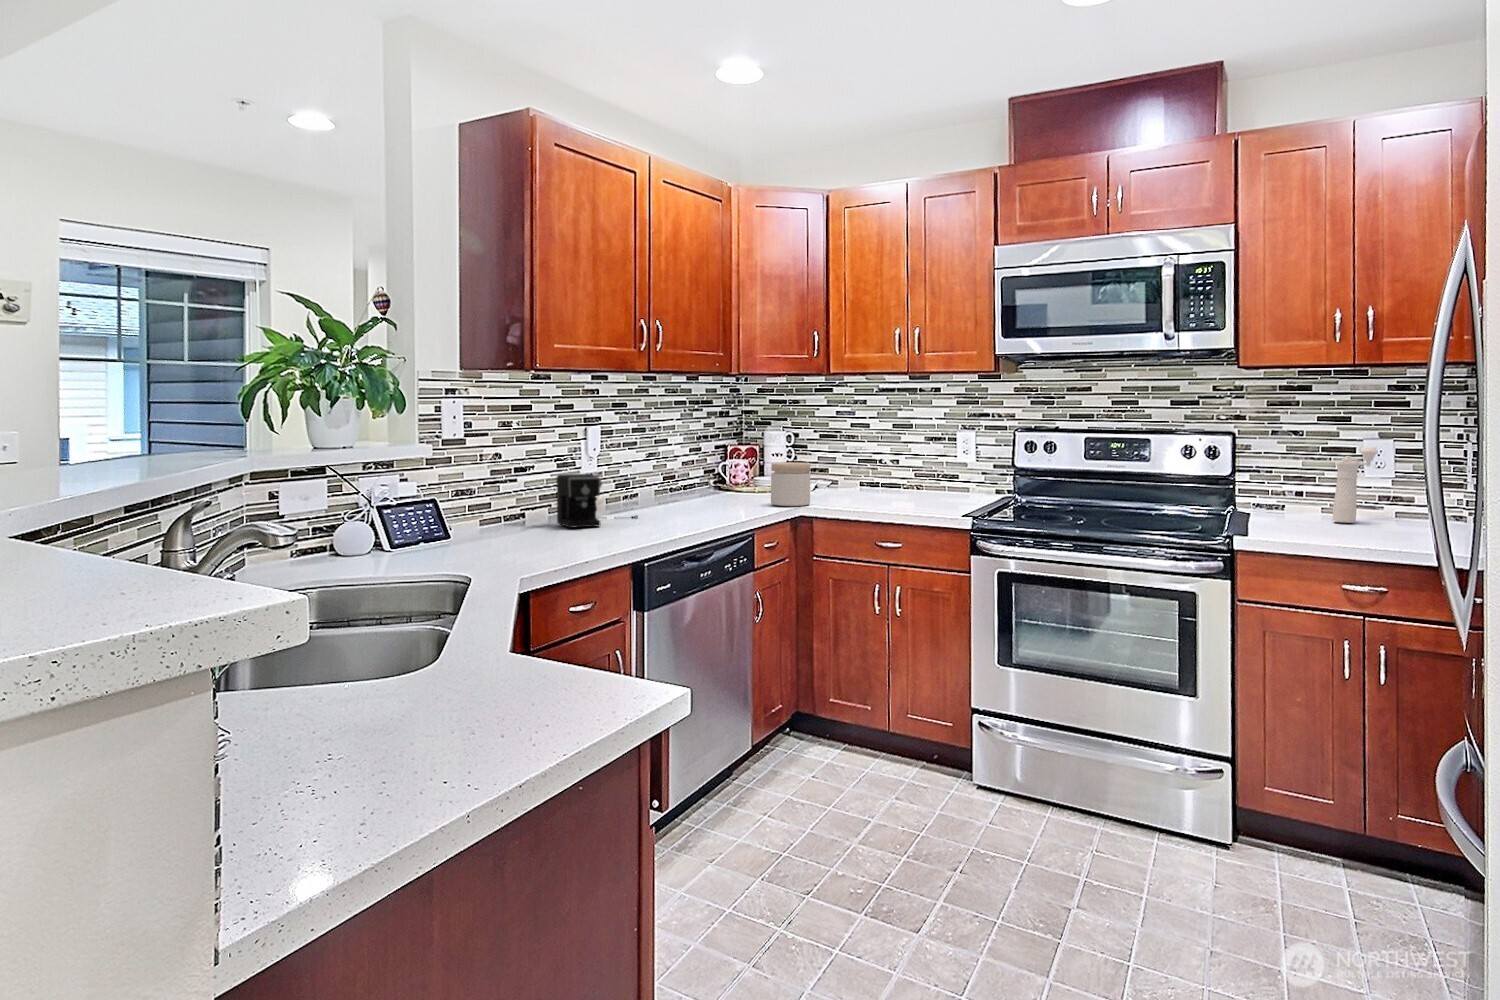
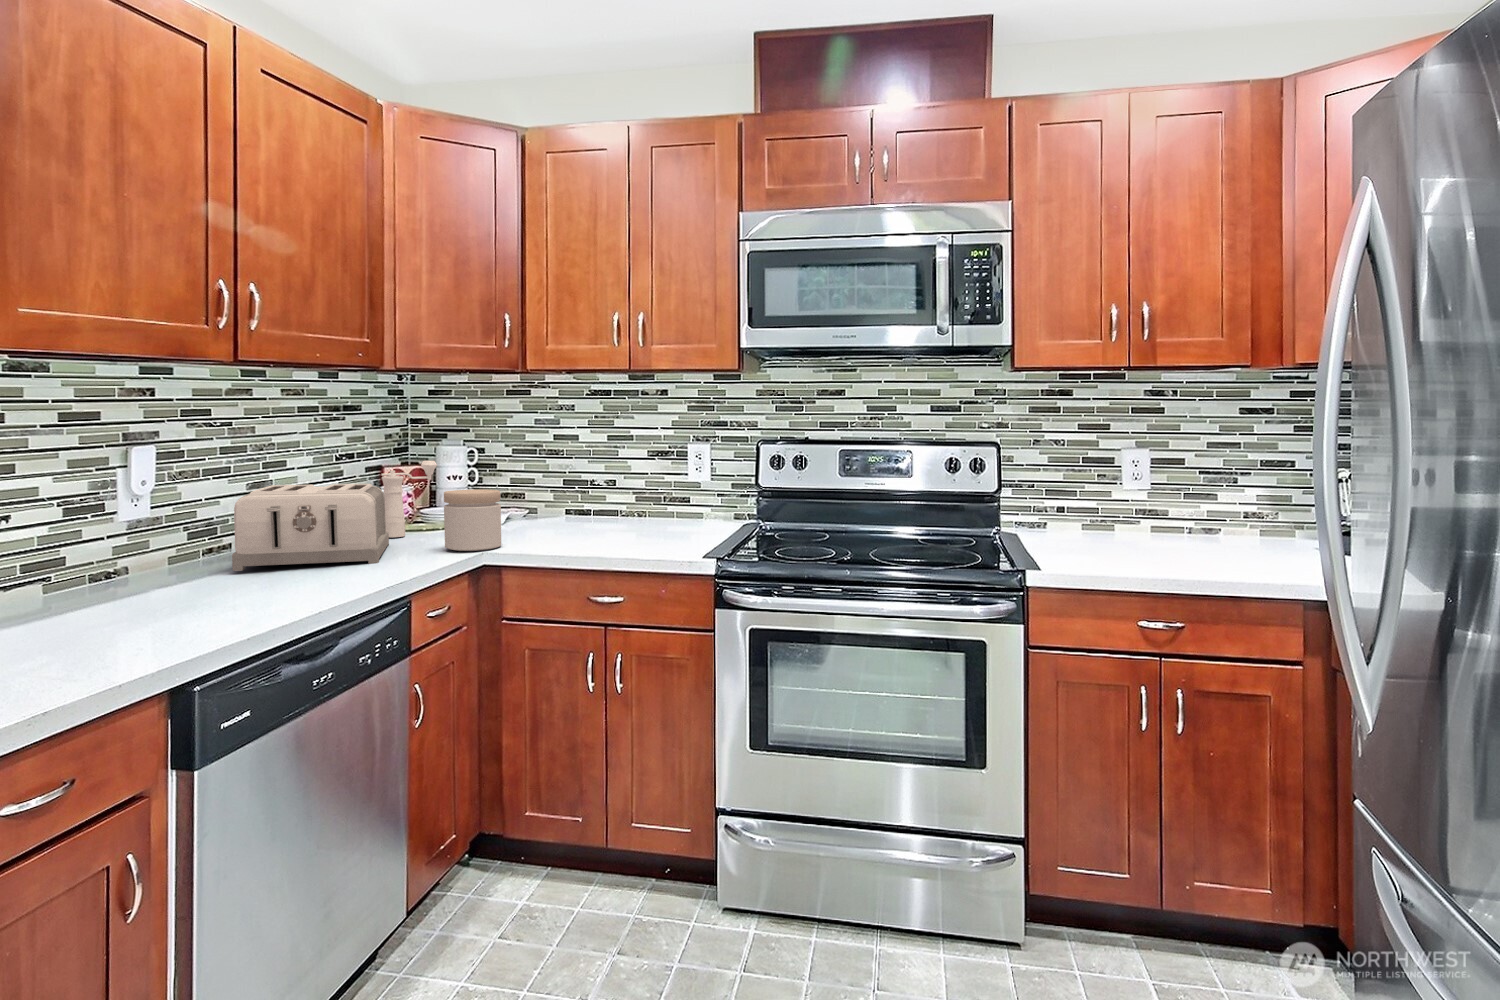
pepper mill: present [1332,447,1378,523] -> present [381,461,437,537]
toaster: none [641,456,731,511] -> present [232,484,389,571]
coffee maker: present [556,474,638,528] -> none [41,524,218,624]

